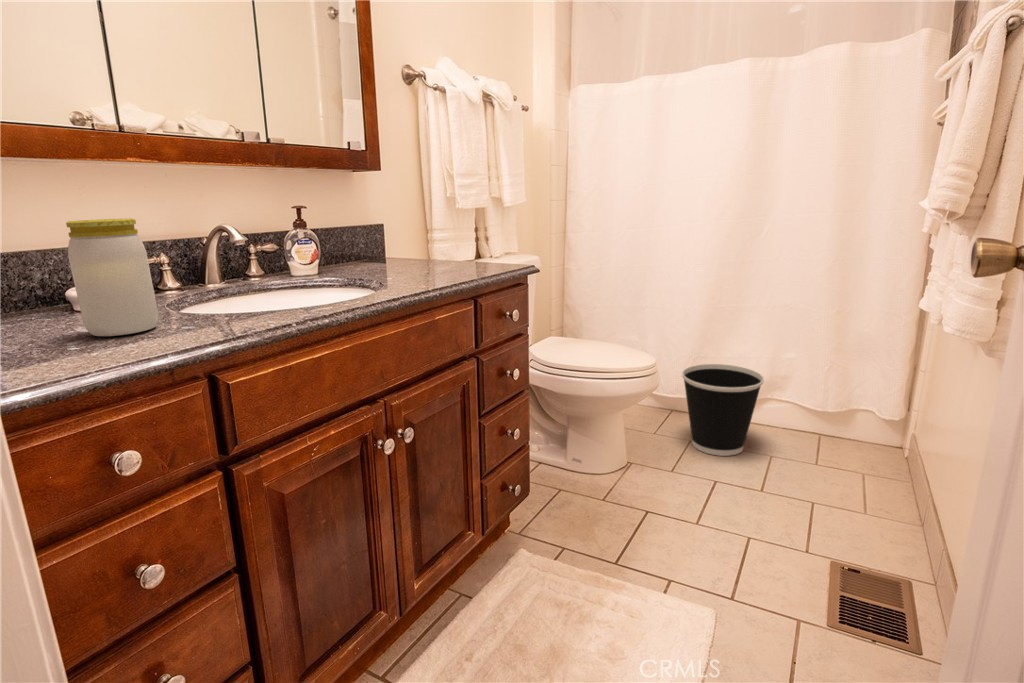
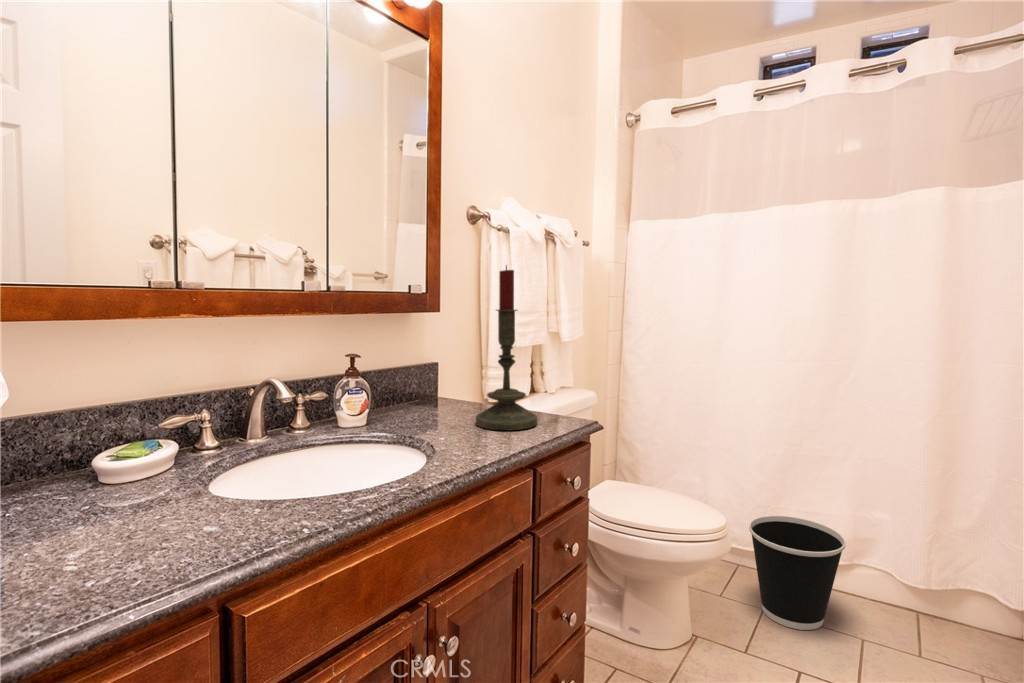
candle: none [421,113,477,271] -> present [476,266,537,431]
jar: present [66,218,159,336] -> none [83,401,177,546]

